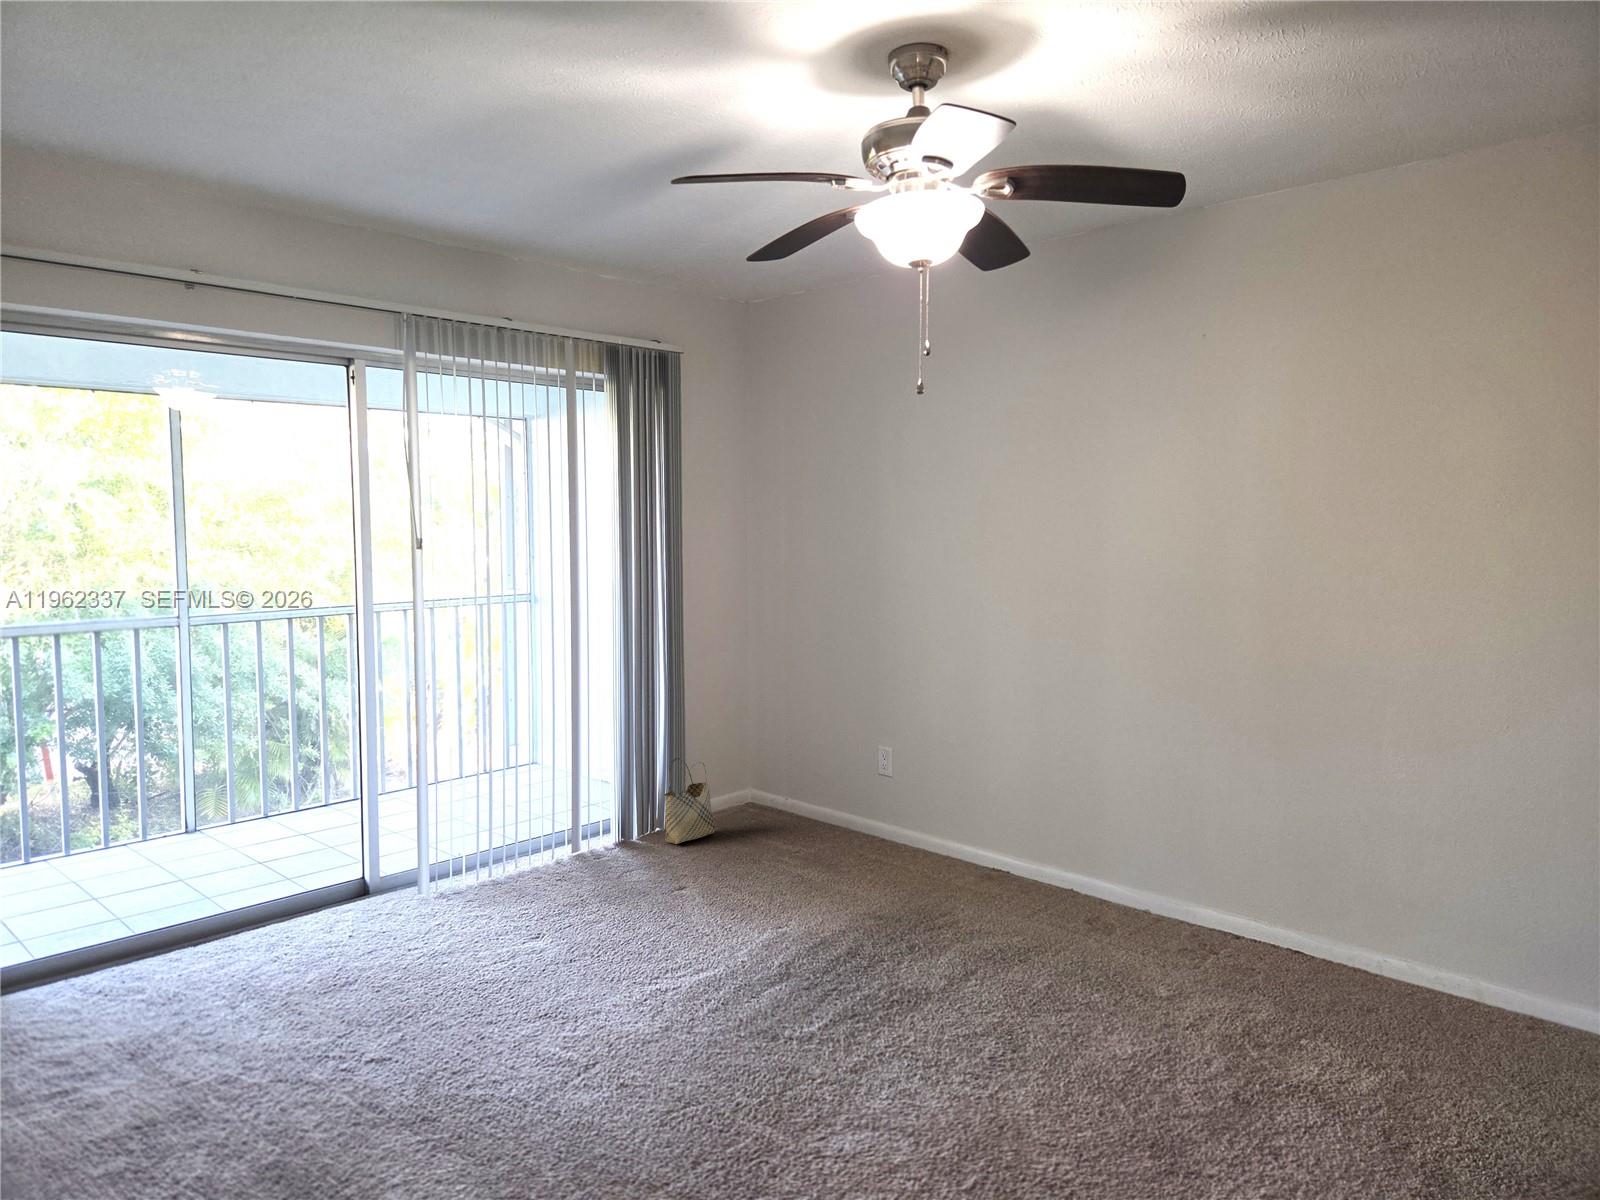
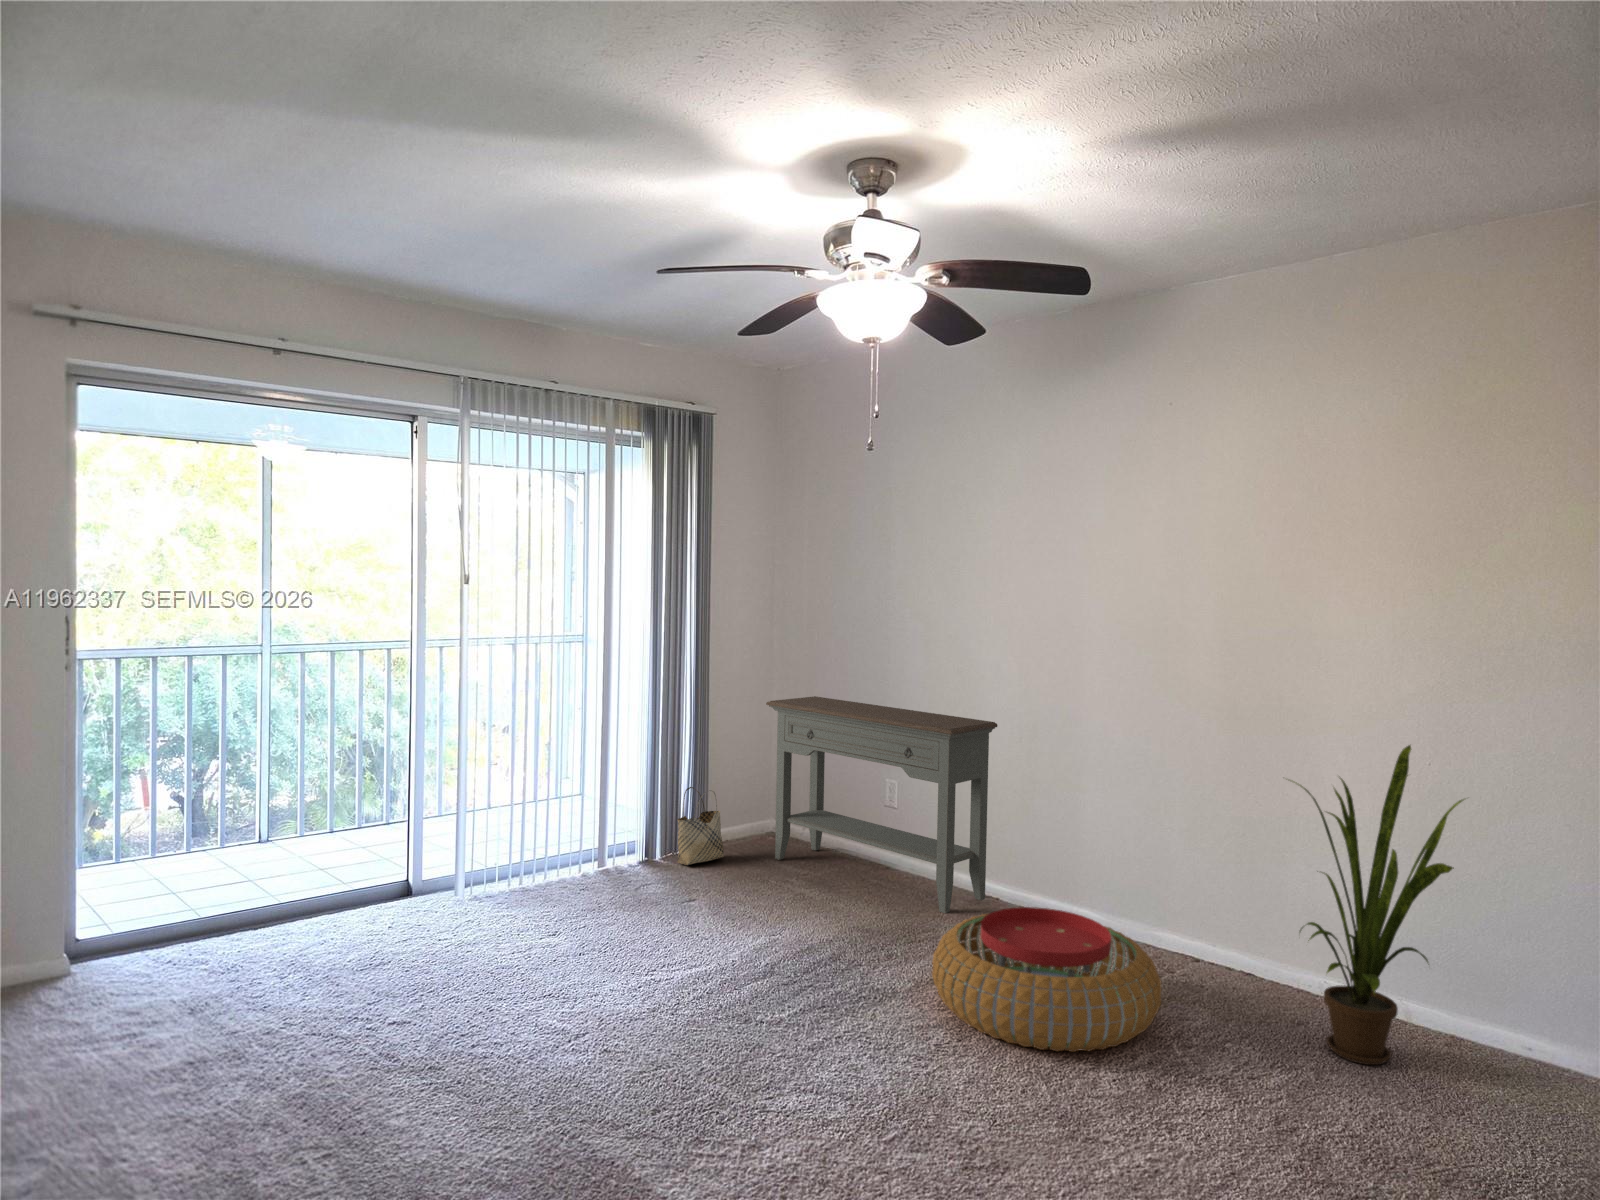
console table: none [758,655,1020,893] -> present [766,696,998,913]
house plant: none [1358,712,1574,1060] -> present [1294,745,1464,1065]
pouf: none [975,895,1231,1061] -> present [932,907,1162,1052]

